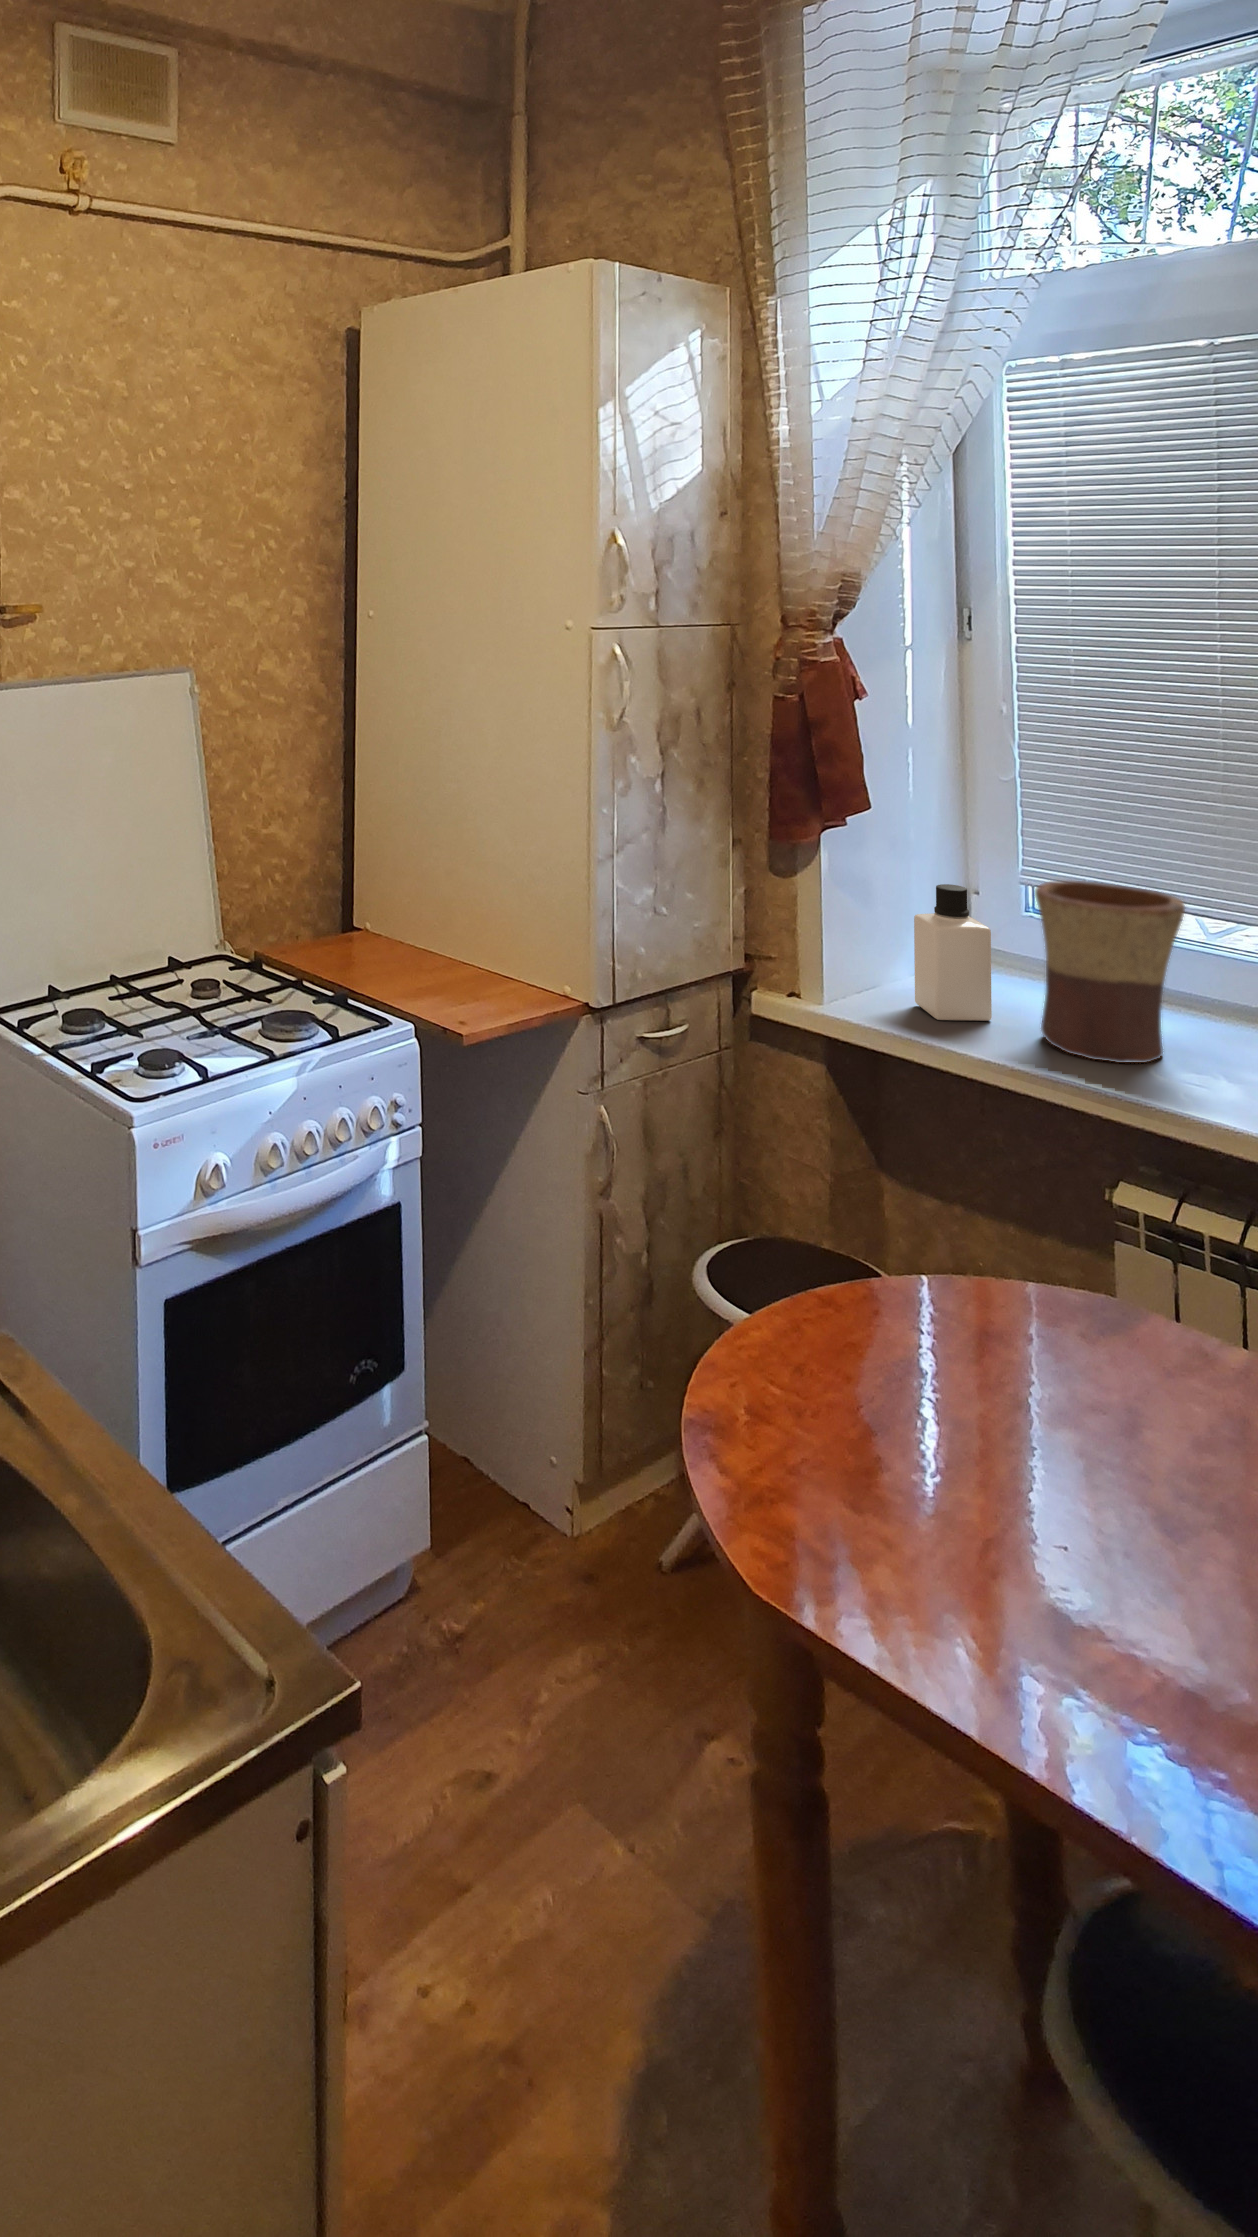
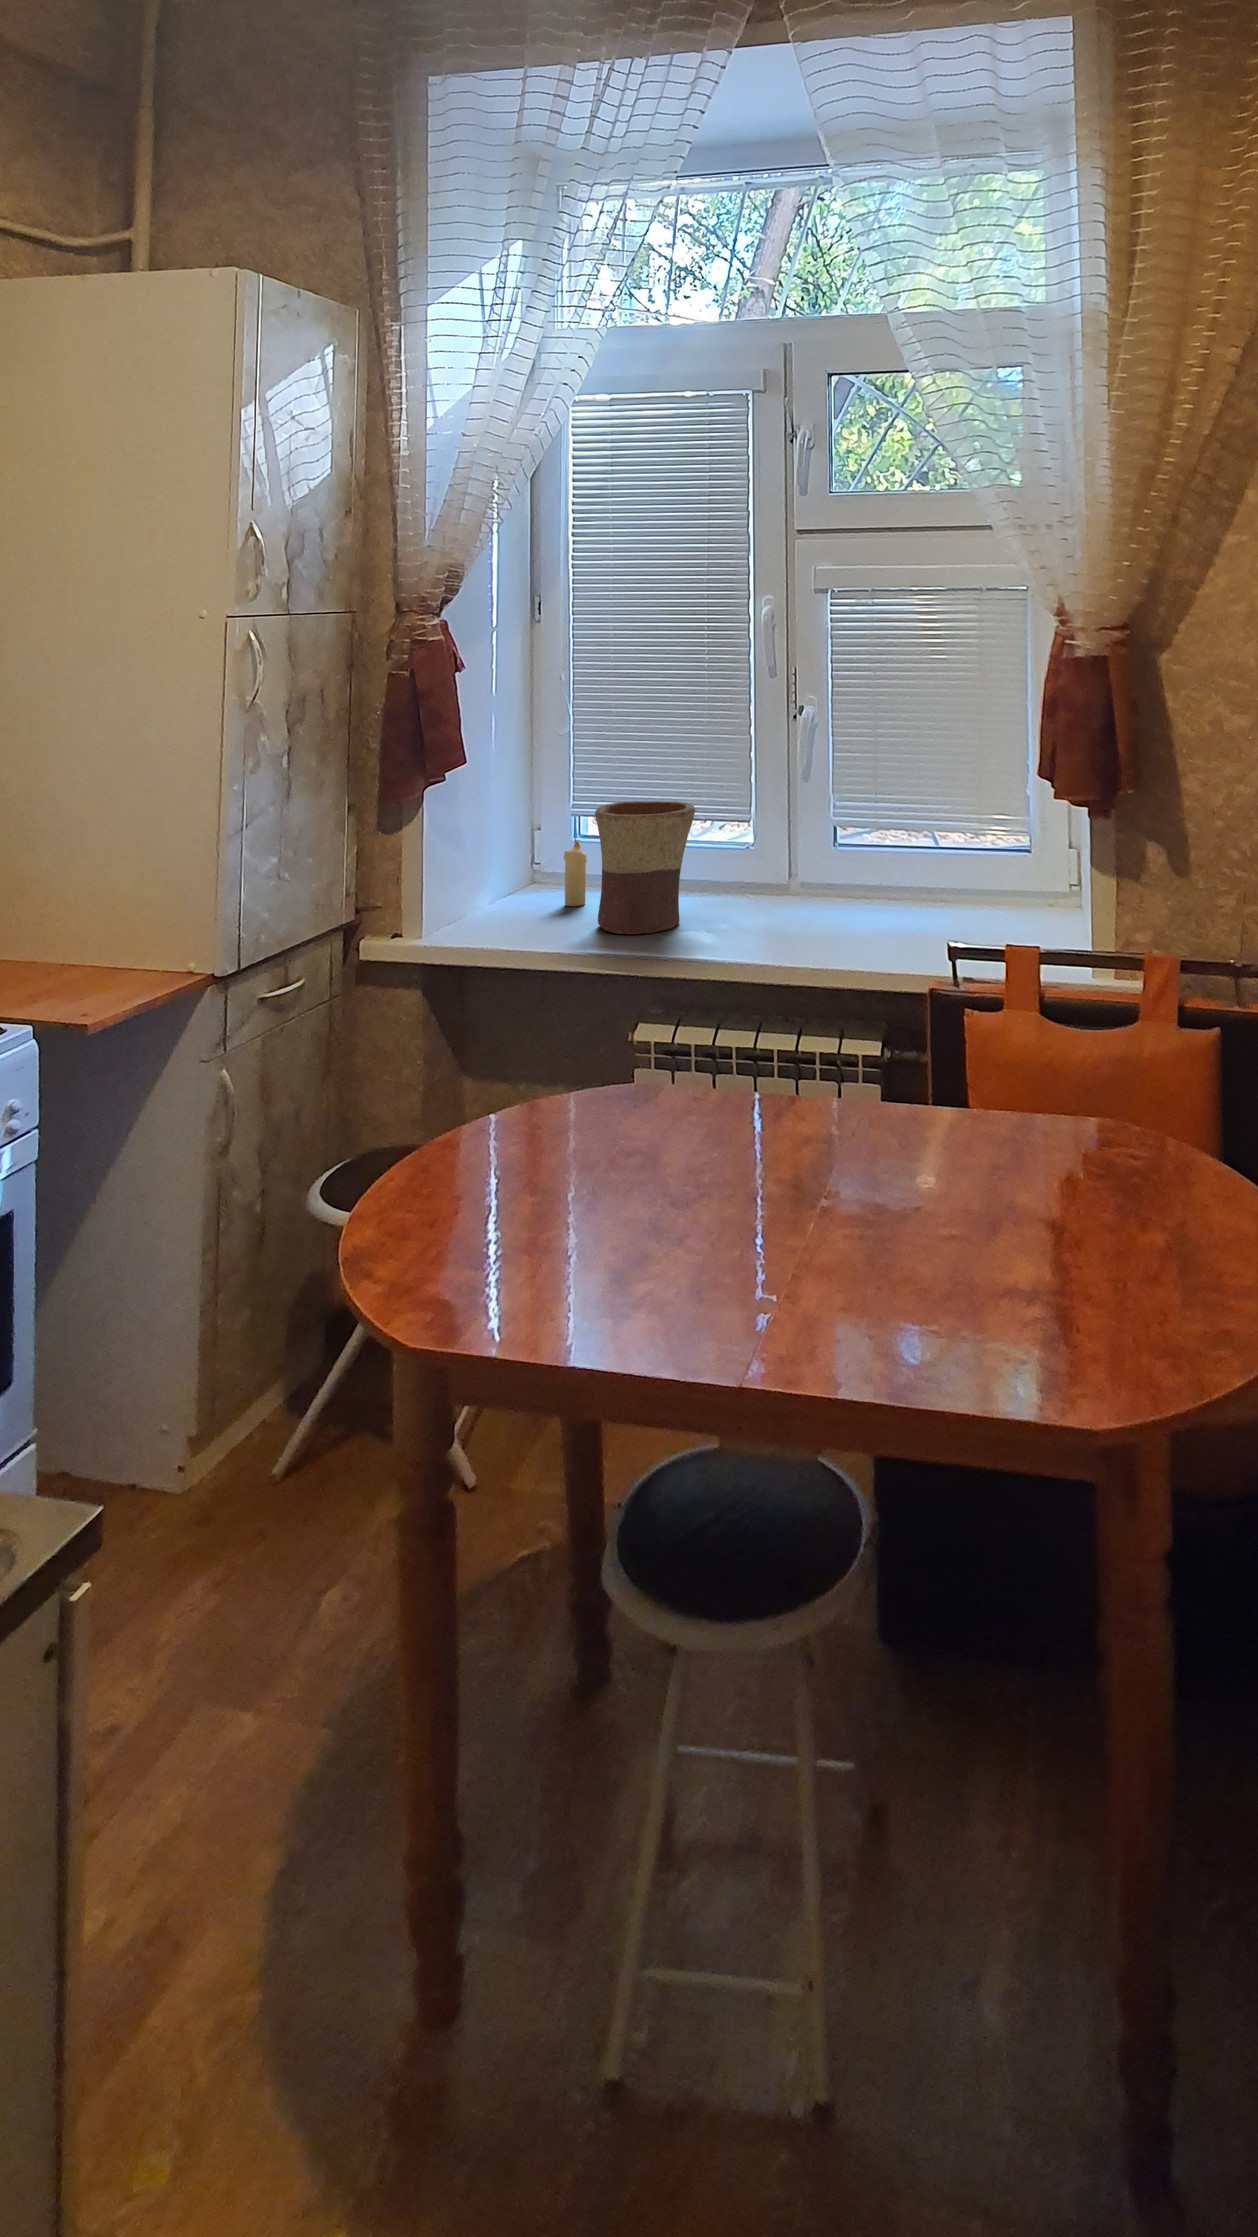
bottle: present [914,884,992,1021] -> none [502,819,562,930]
candle: none [997,914,1028,1000] -> present [564,839,587,906]

